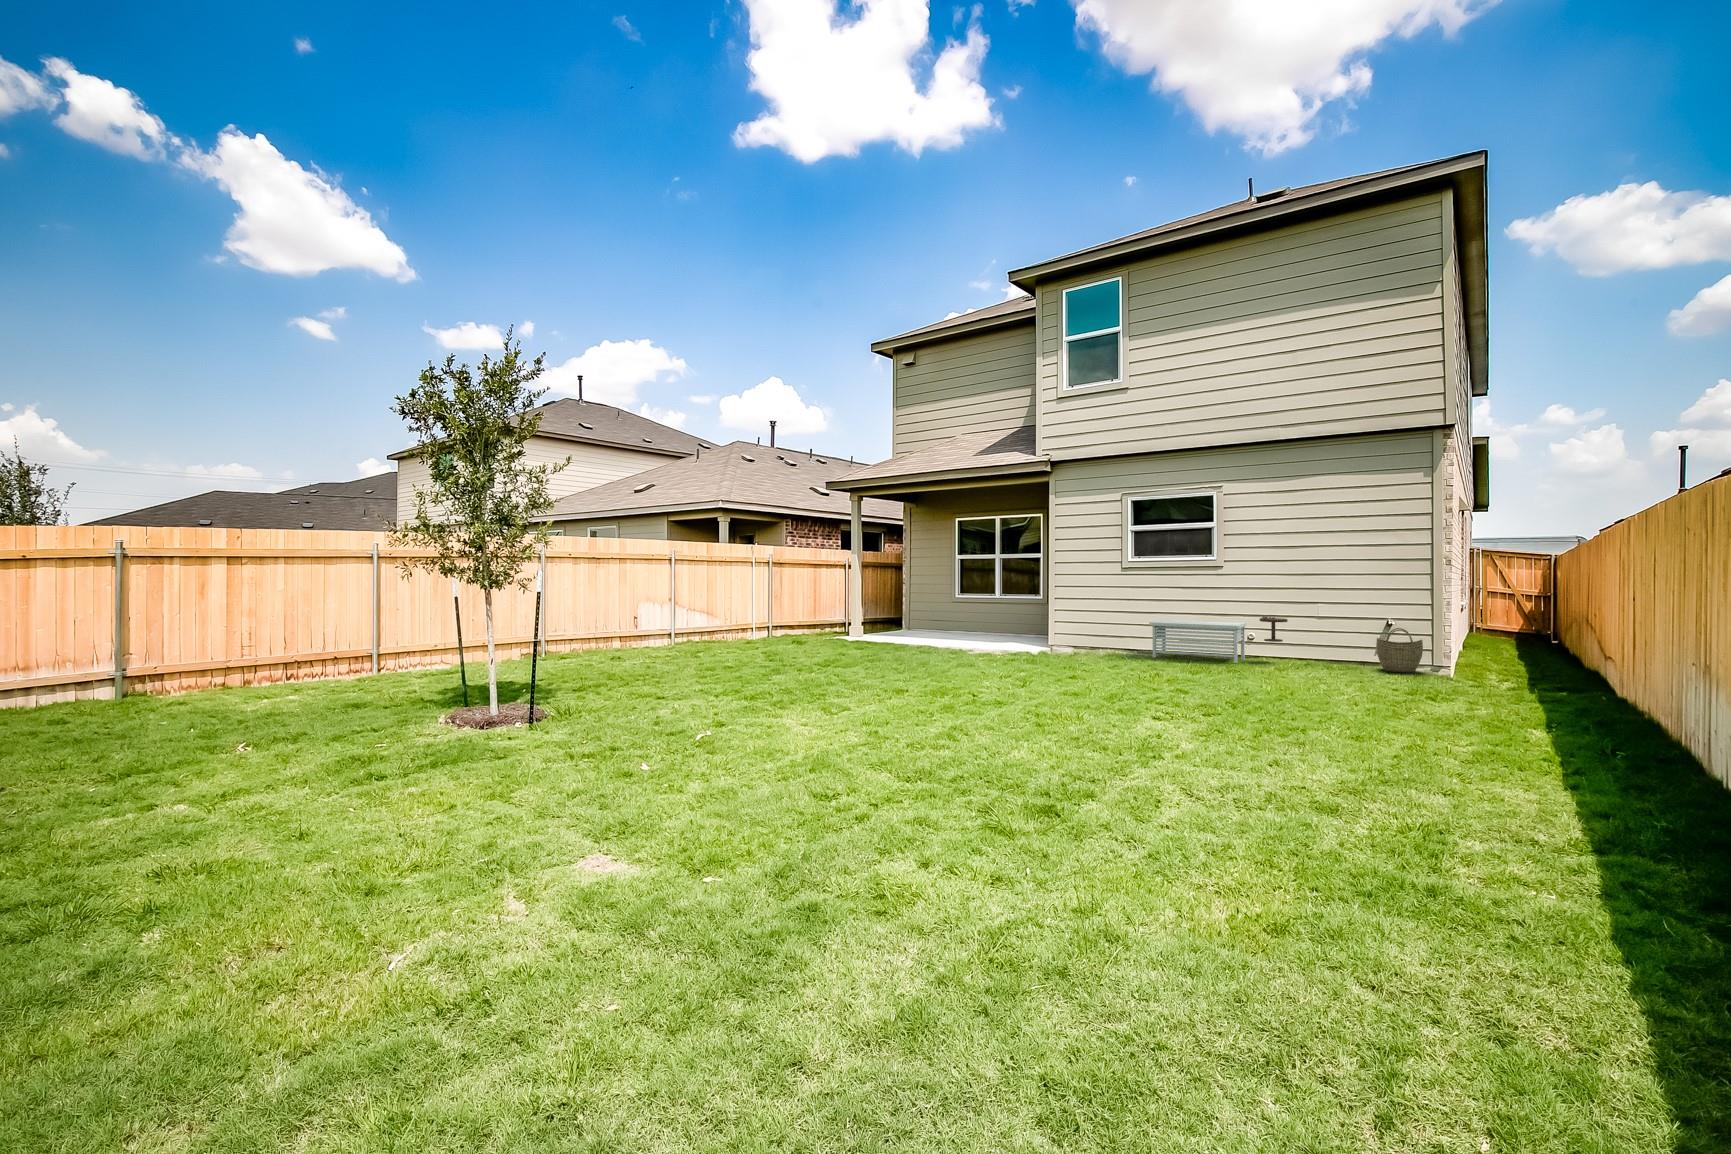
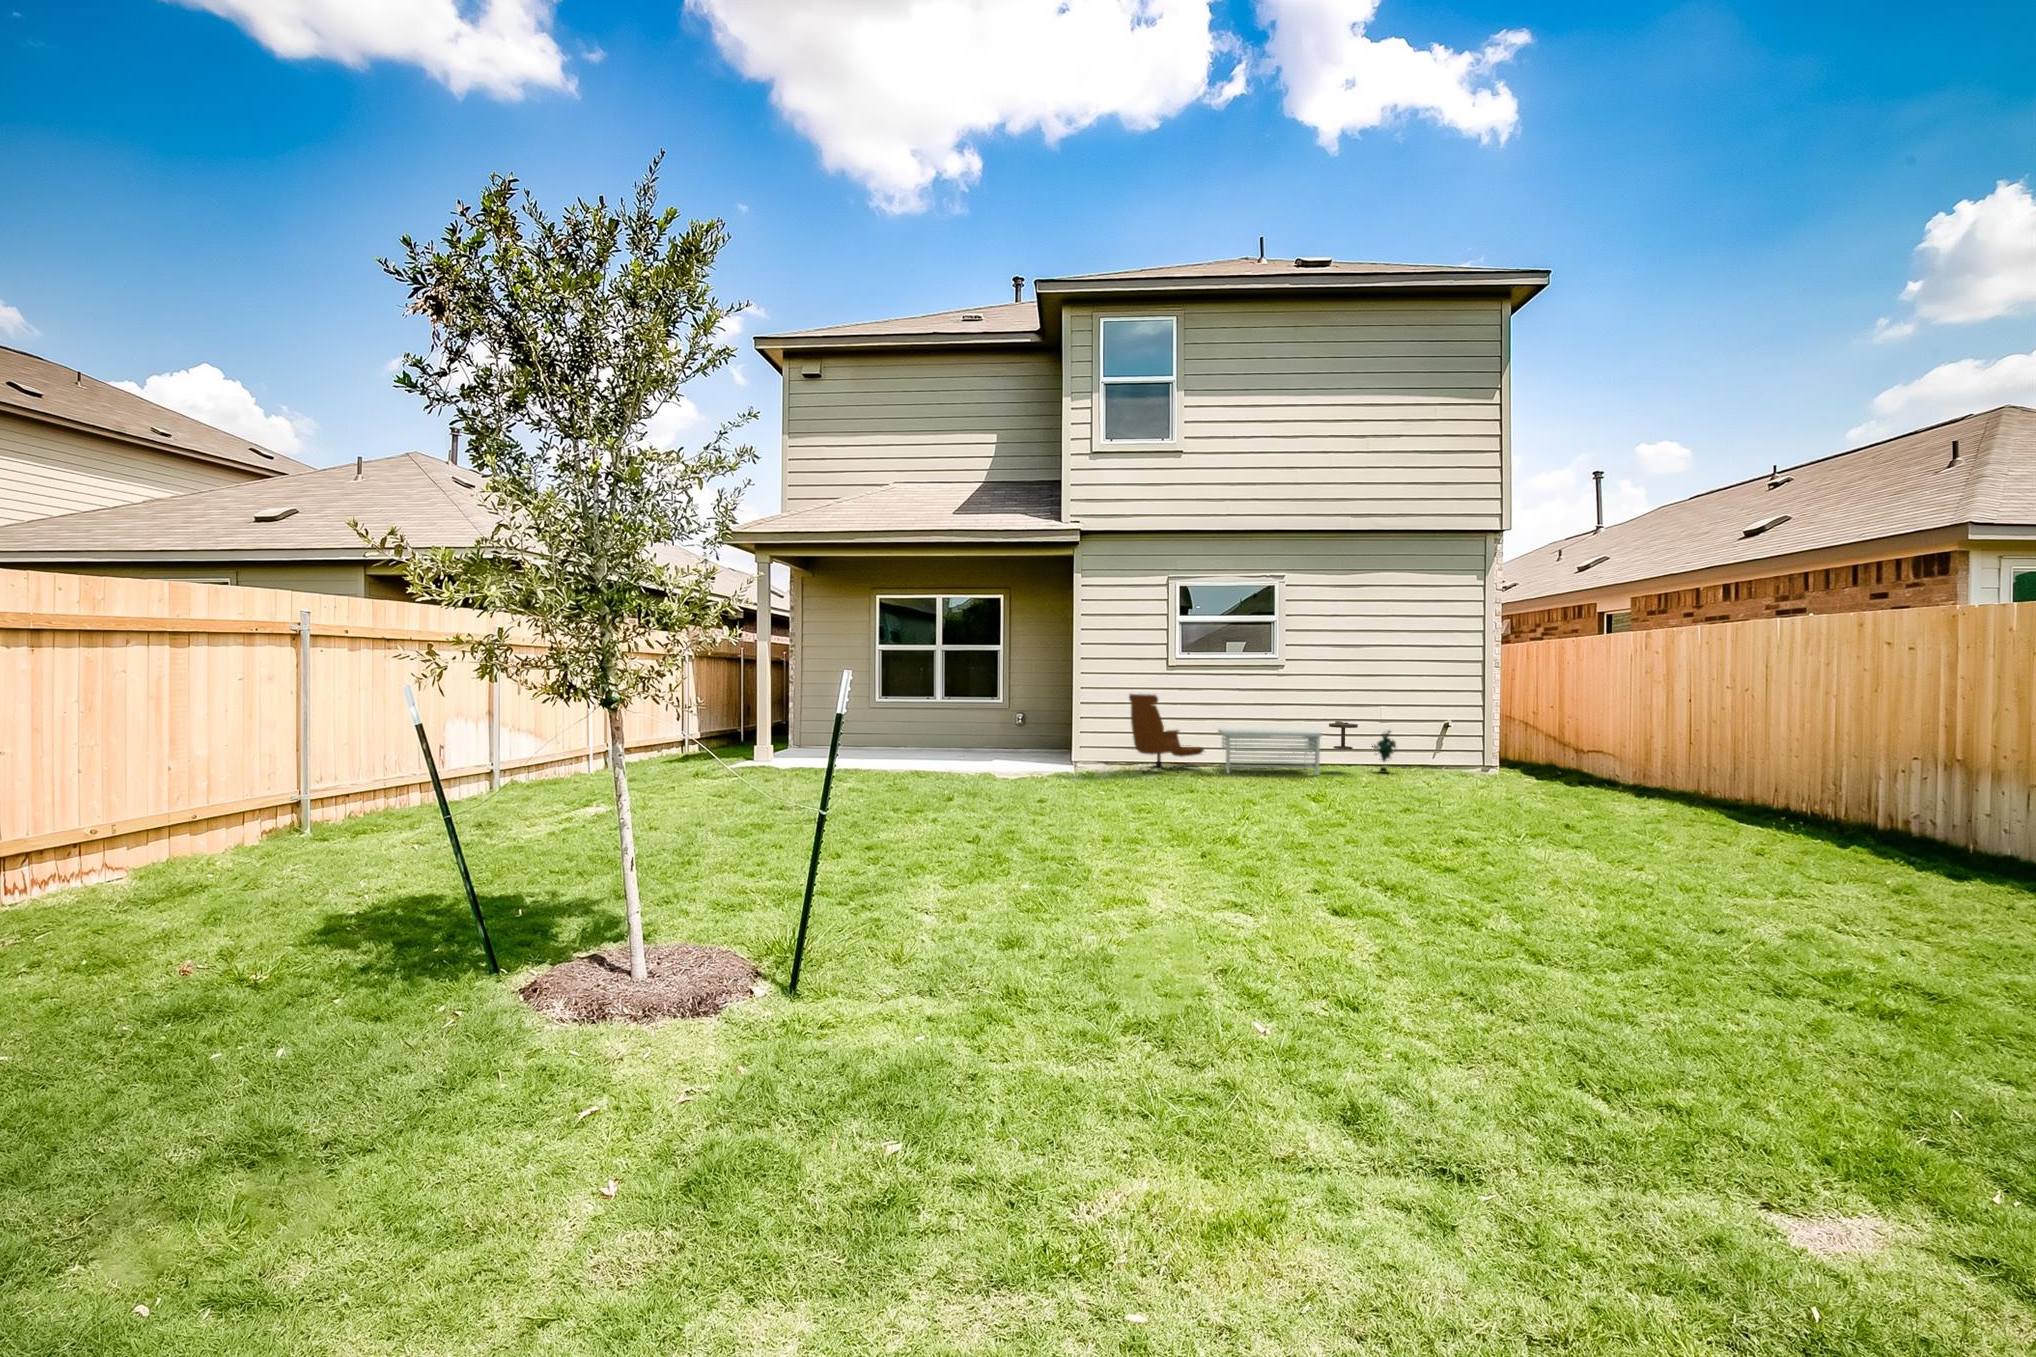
lounge chair: none [1068,590,1146,656] -> present [1129,694,1204,771]
decorative plant: none [1303,625,1331,665] -> present [1372,731,1396,773]
woven basket: present [1376,628,1423,673] -> none [1439,731,1482,776]

